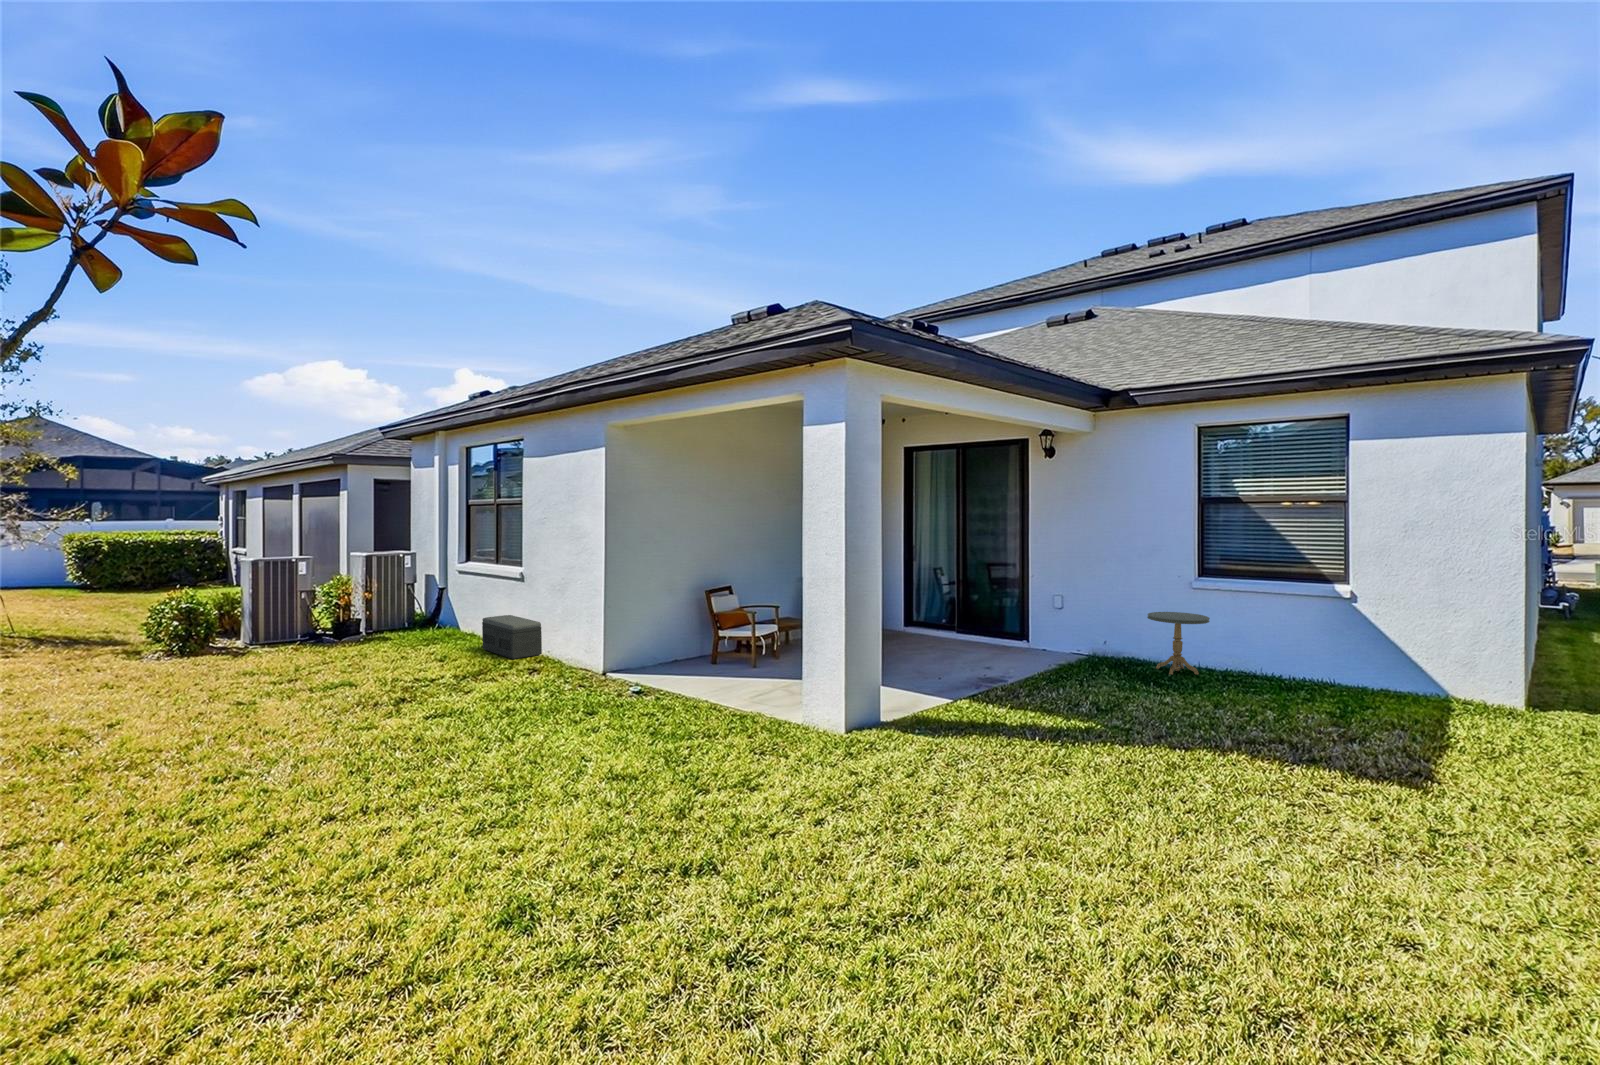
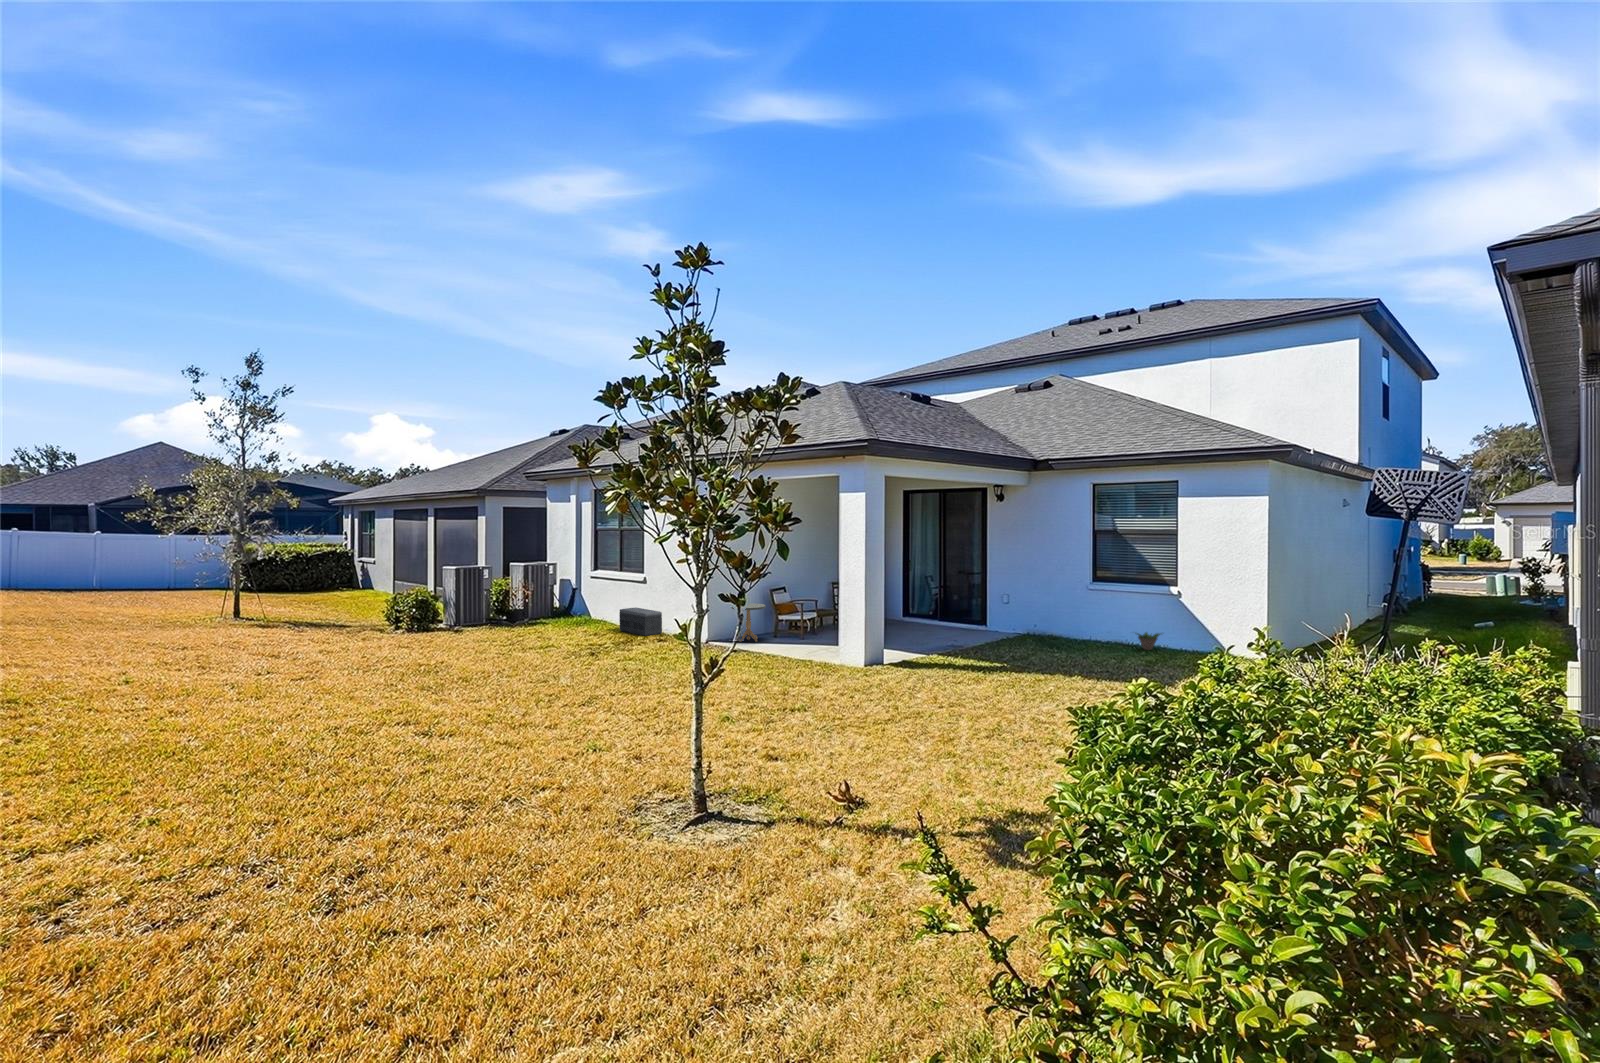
side table: present [1147,612,1210,675] -> present [731,603,766,642]
decorative plant: none [1267,657,1330,688] -> present [1137,632,1160,650]

